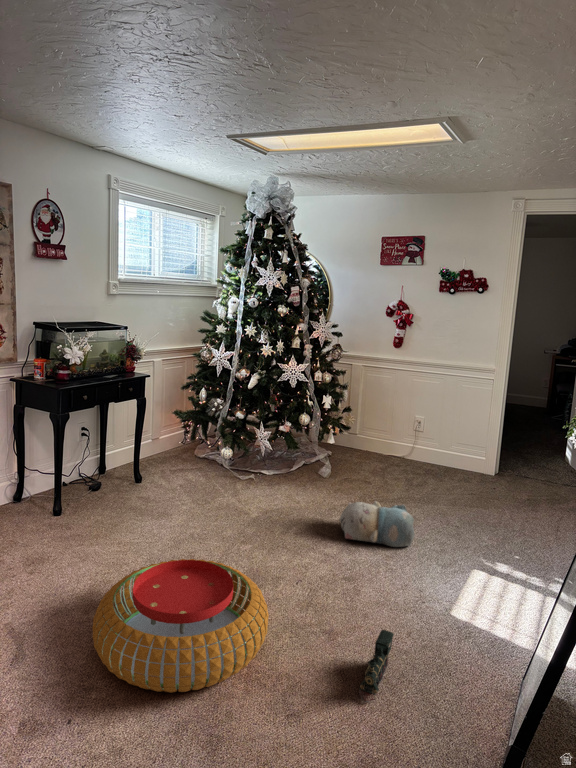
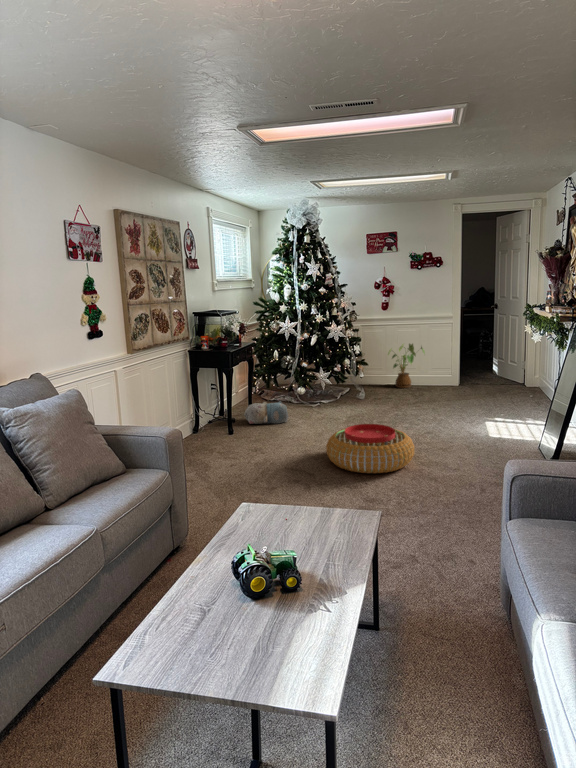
house plant: none [388,401,444,468] -> present [388,344,425,388]
plush toy: present [340,501,415,547] -> present [244,401,289,424]
toy train: present [359,630,394,702] -> none [462,438,473,462]

